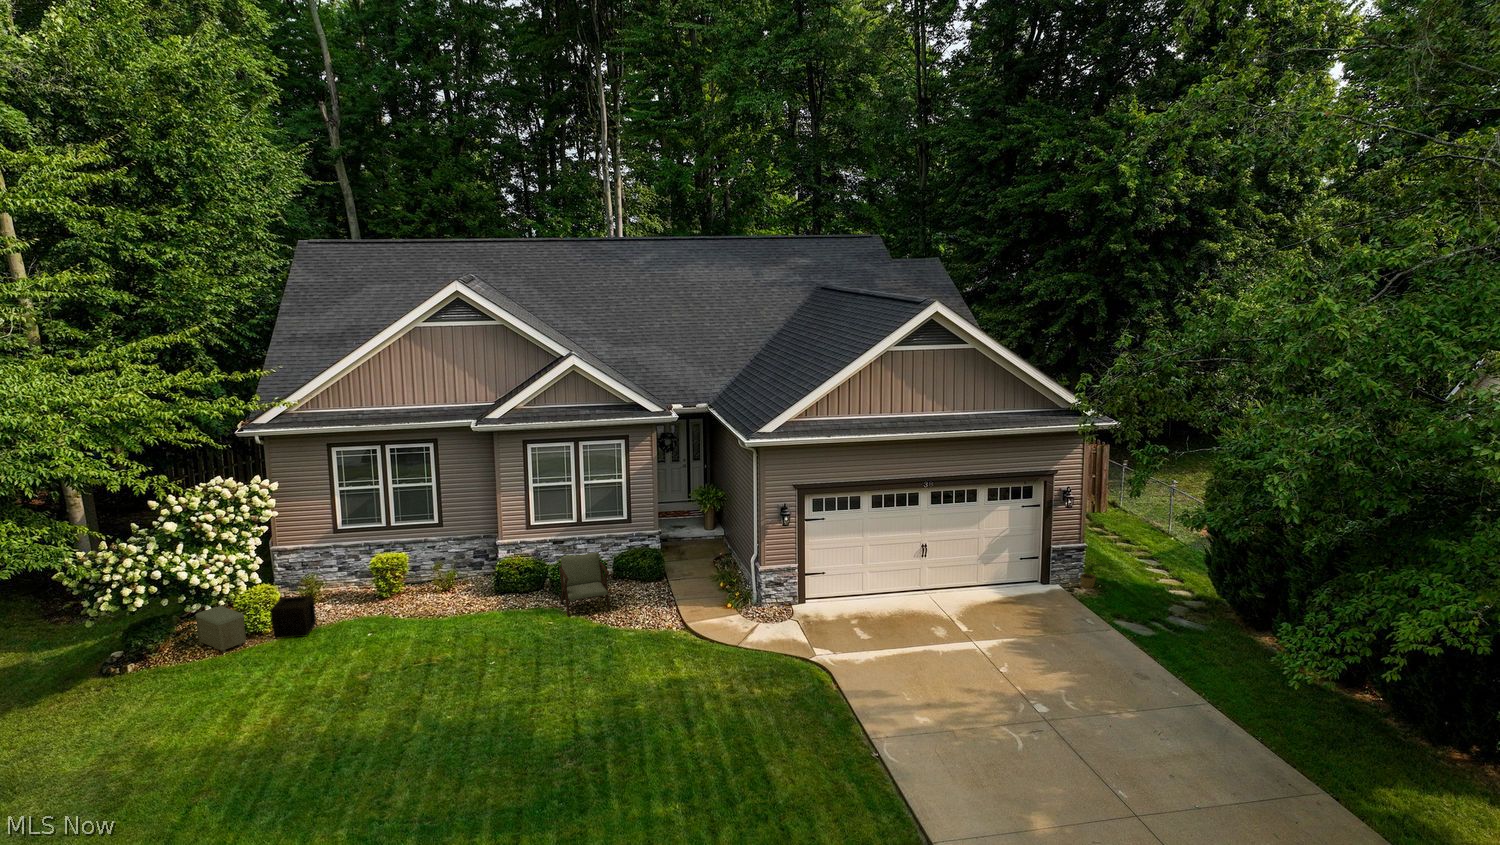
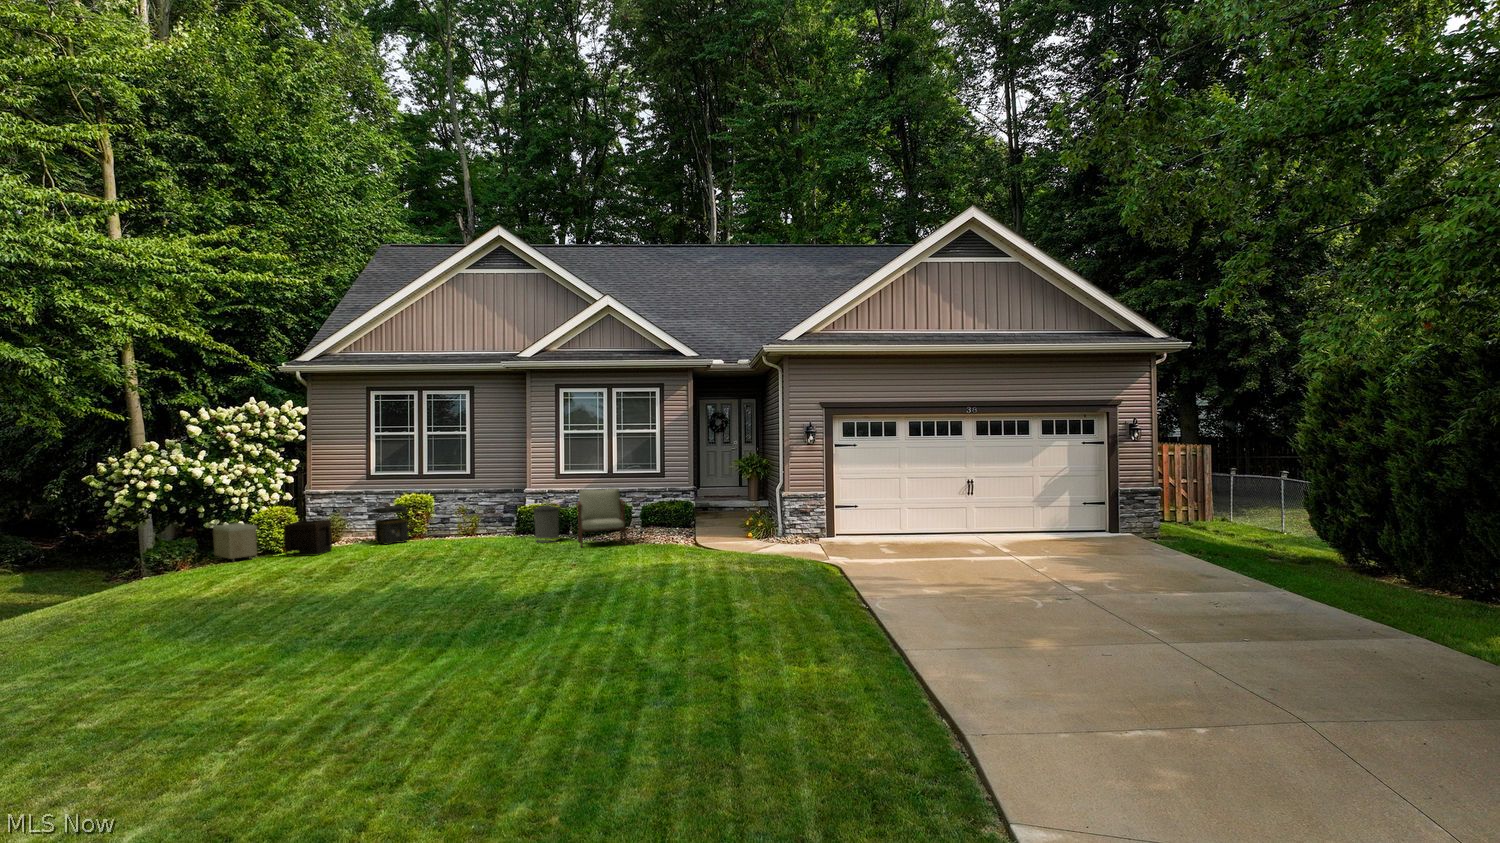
potted plant: present [1080,563,1113,588] -> none [1157,502,1195,534]
toolbox: none [352,566,388,609] -> present [374,506,408,545]
trash can: none [513,567,541,605] -> present [533,505,560,543]

